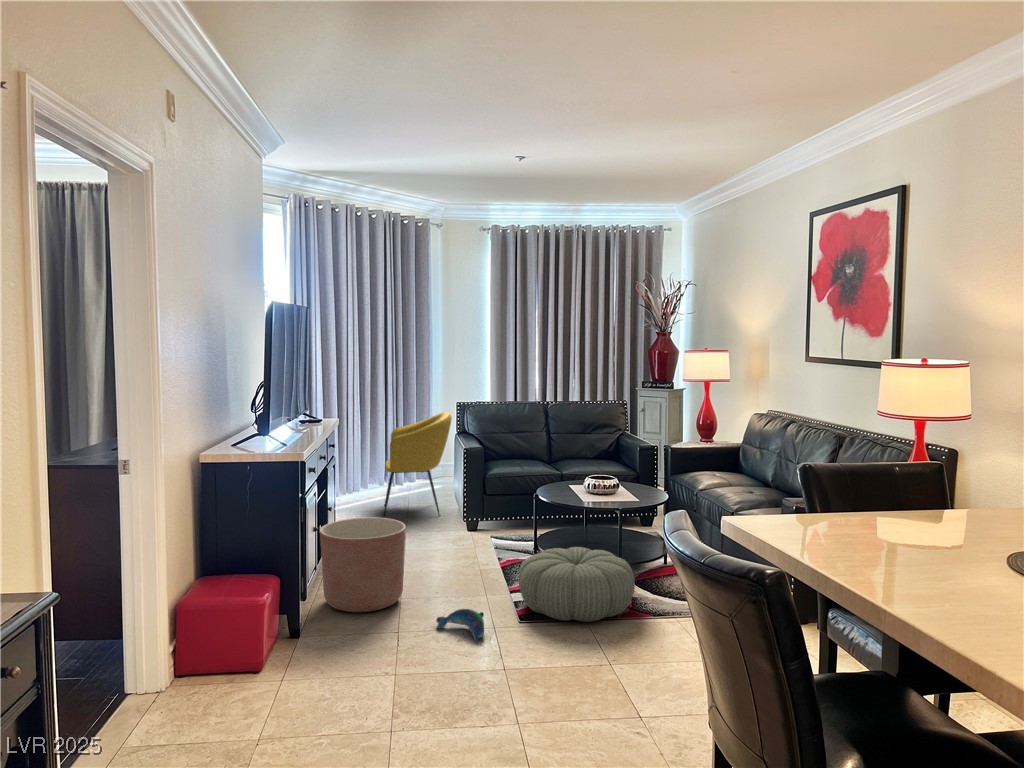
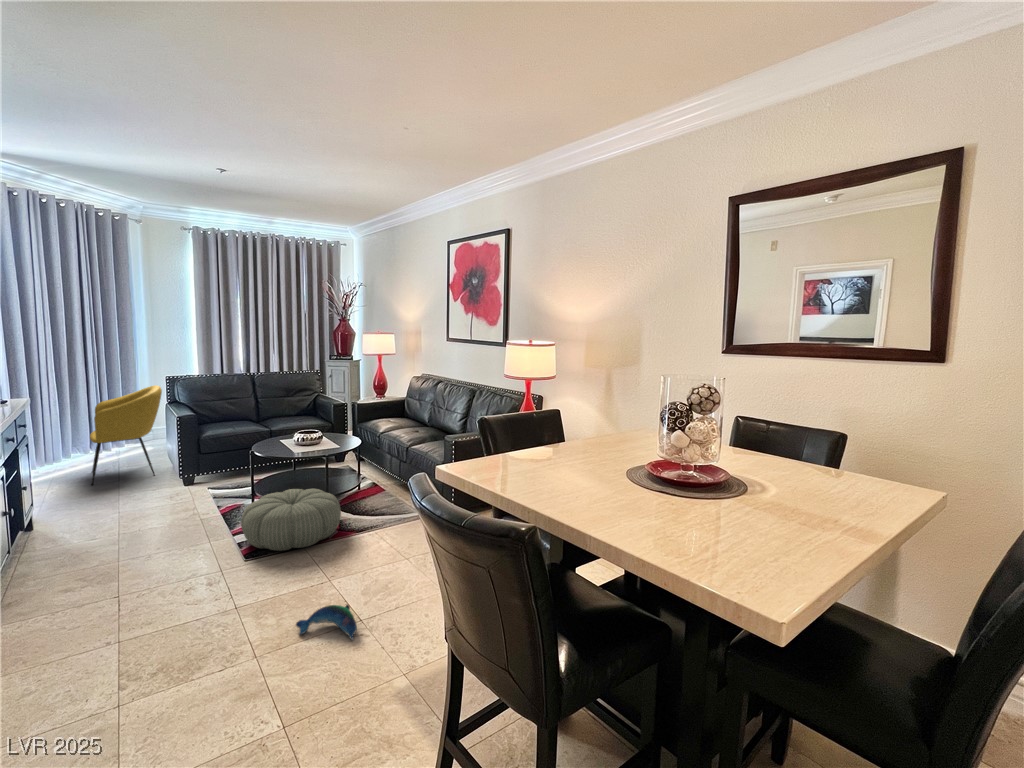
planter: present [320,517,406,612] -> none [11,492,121,589]
plush toy: present [436,609,484,642] -> present [296,604,357,640]

